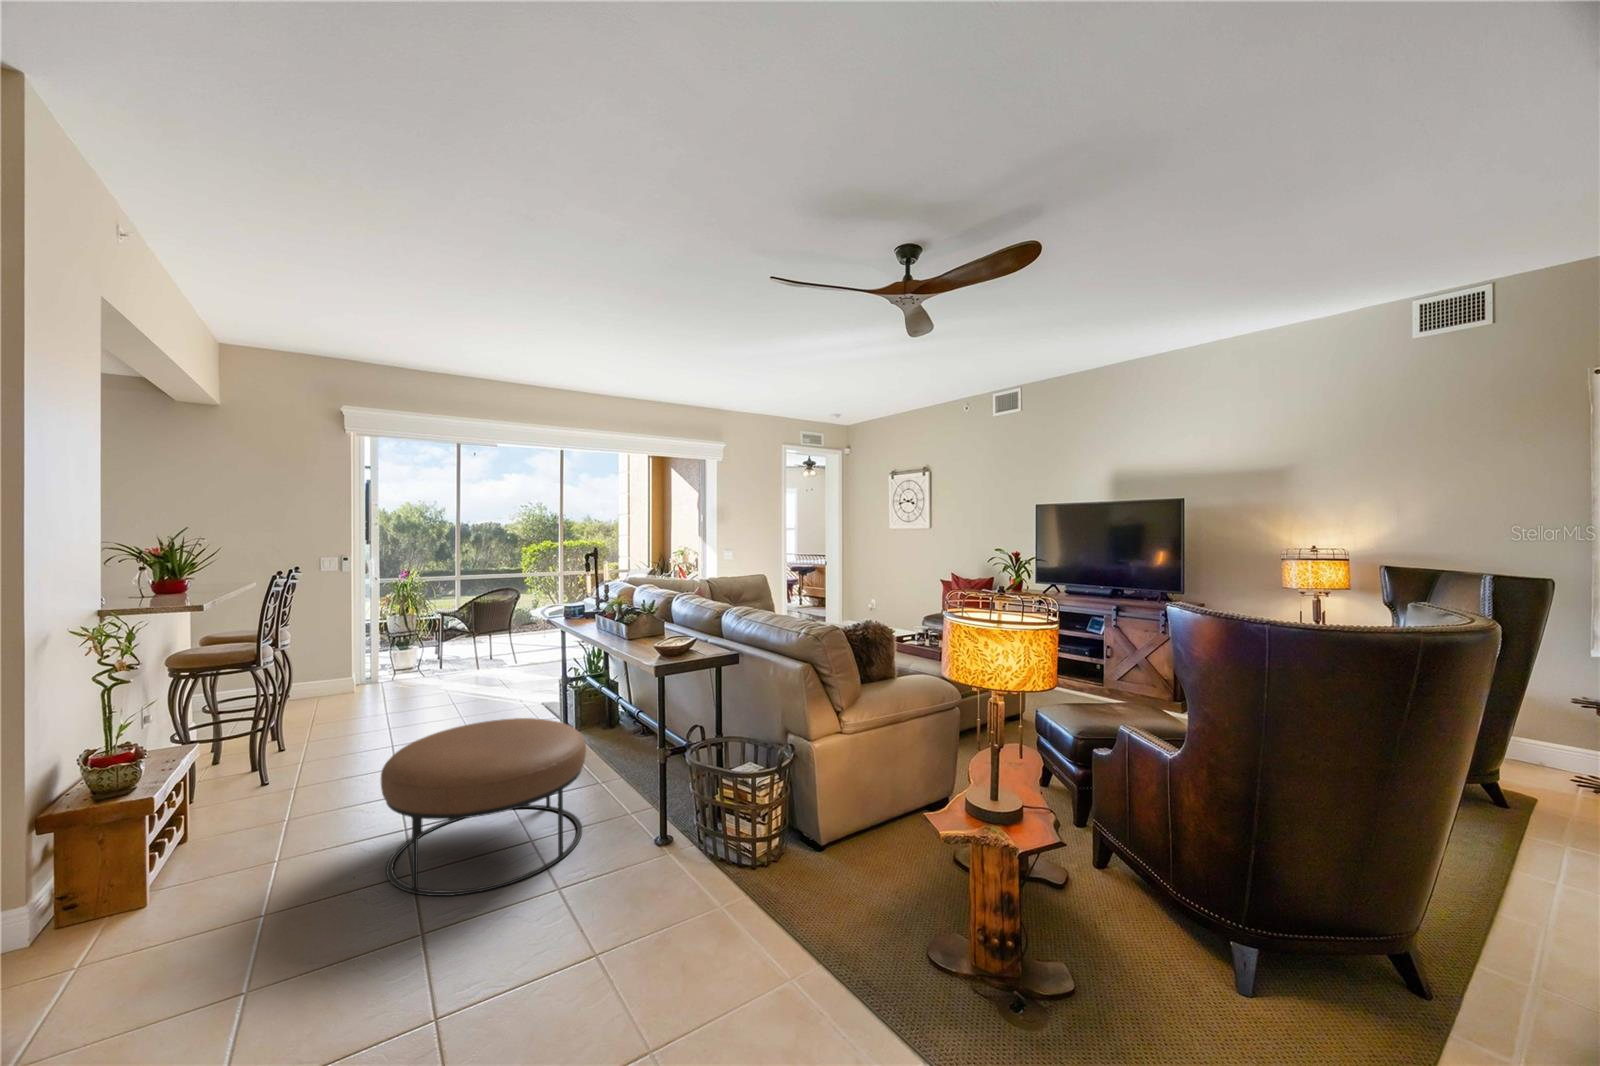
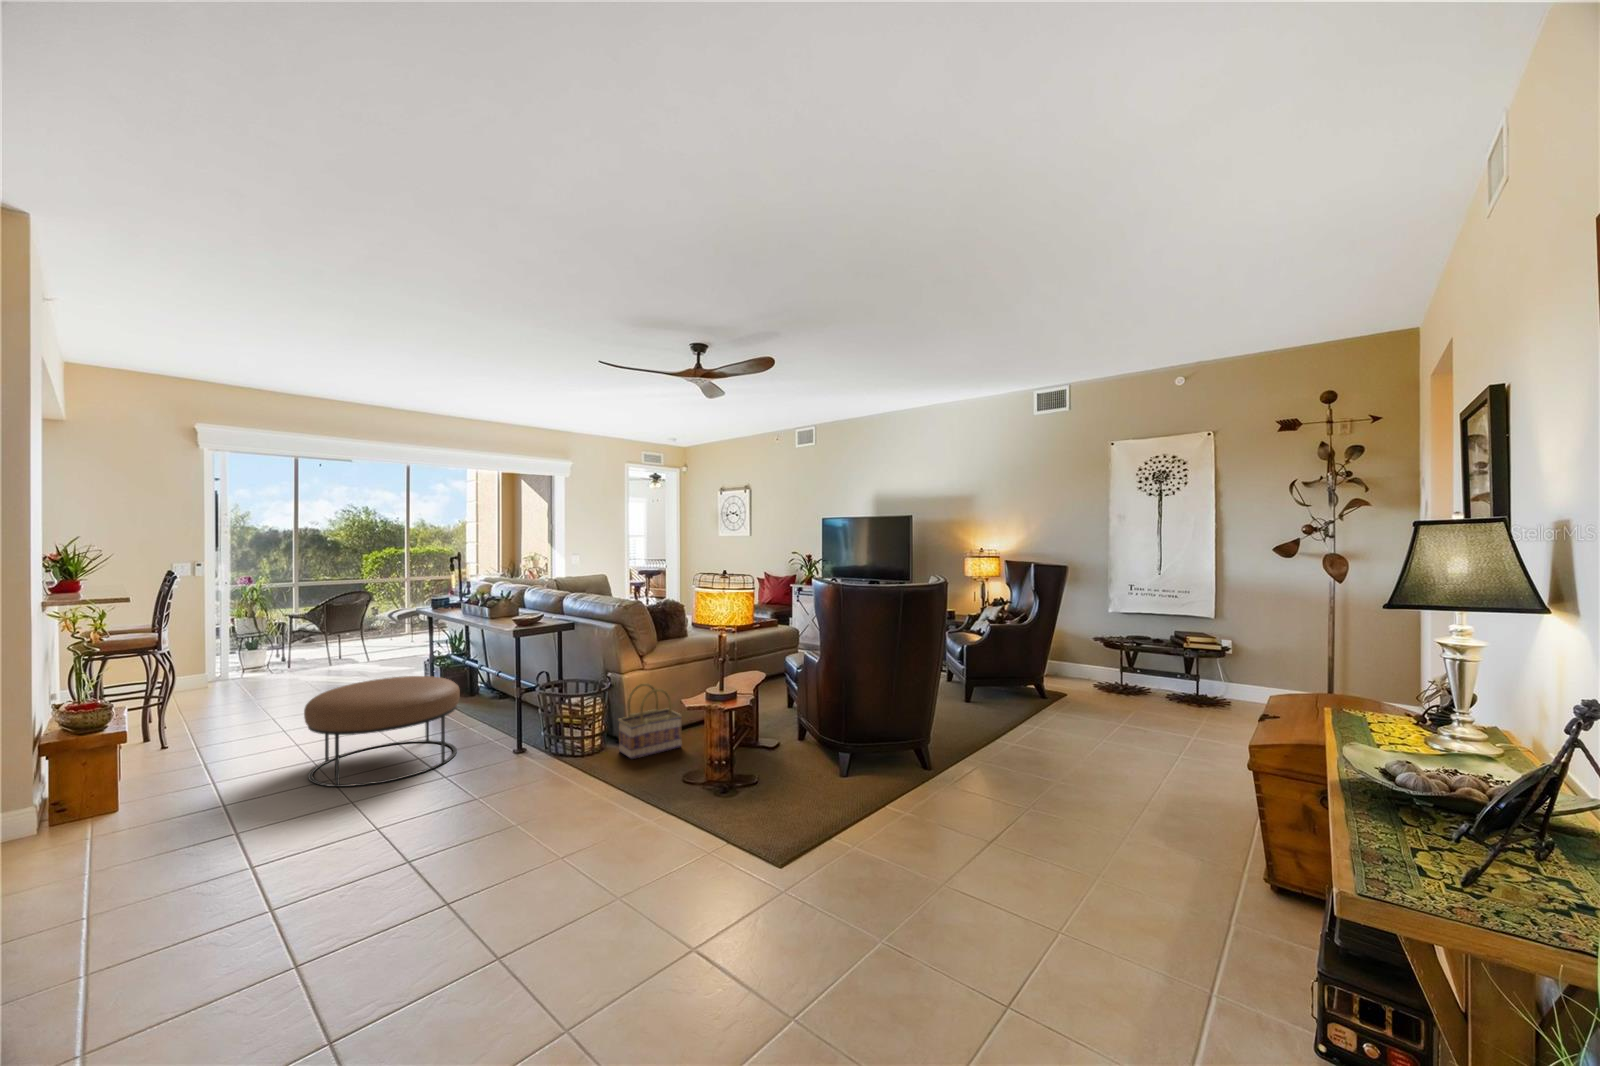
basket: none [806,756,905,884] -> present [618,684,682,759]

